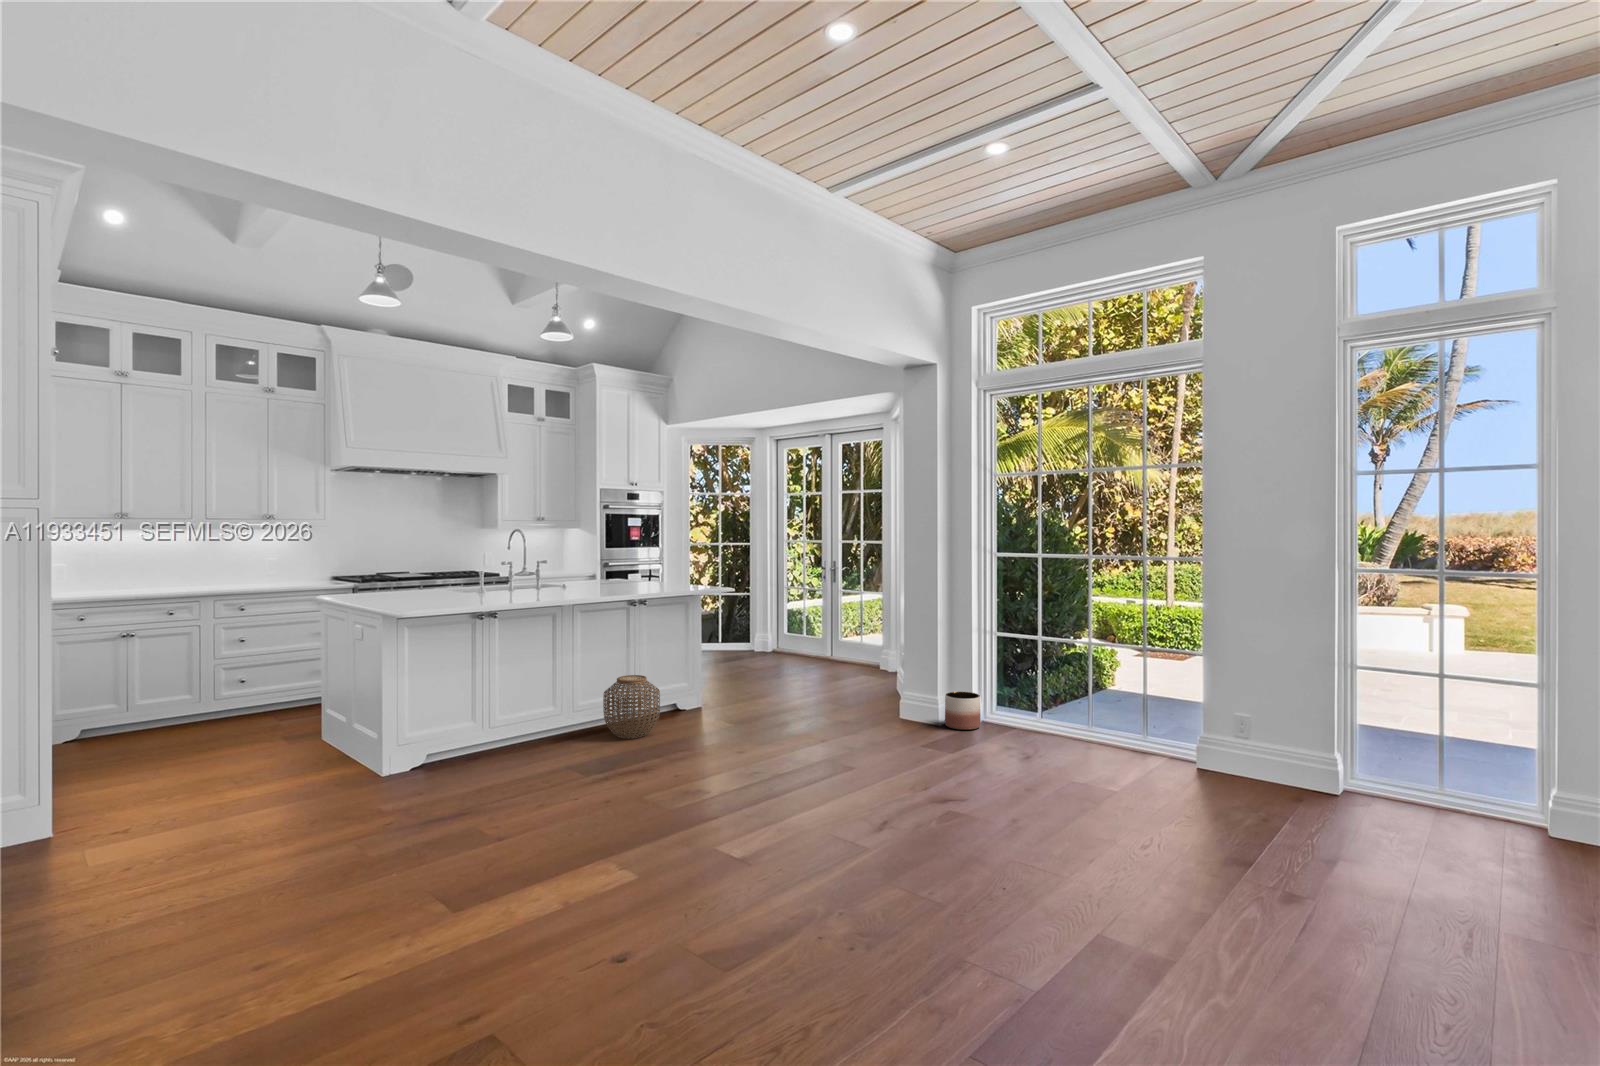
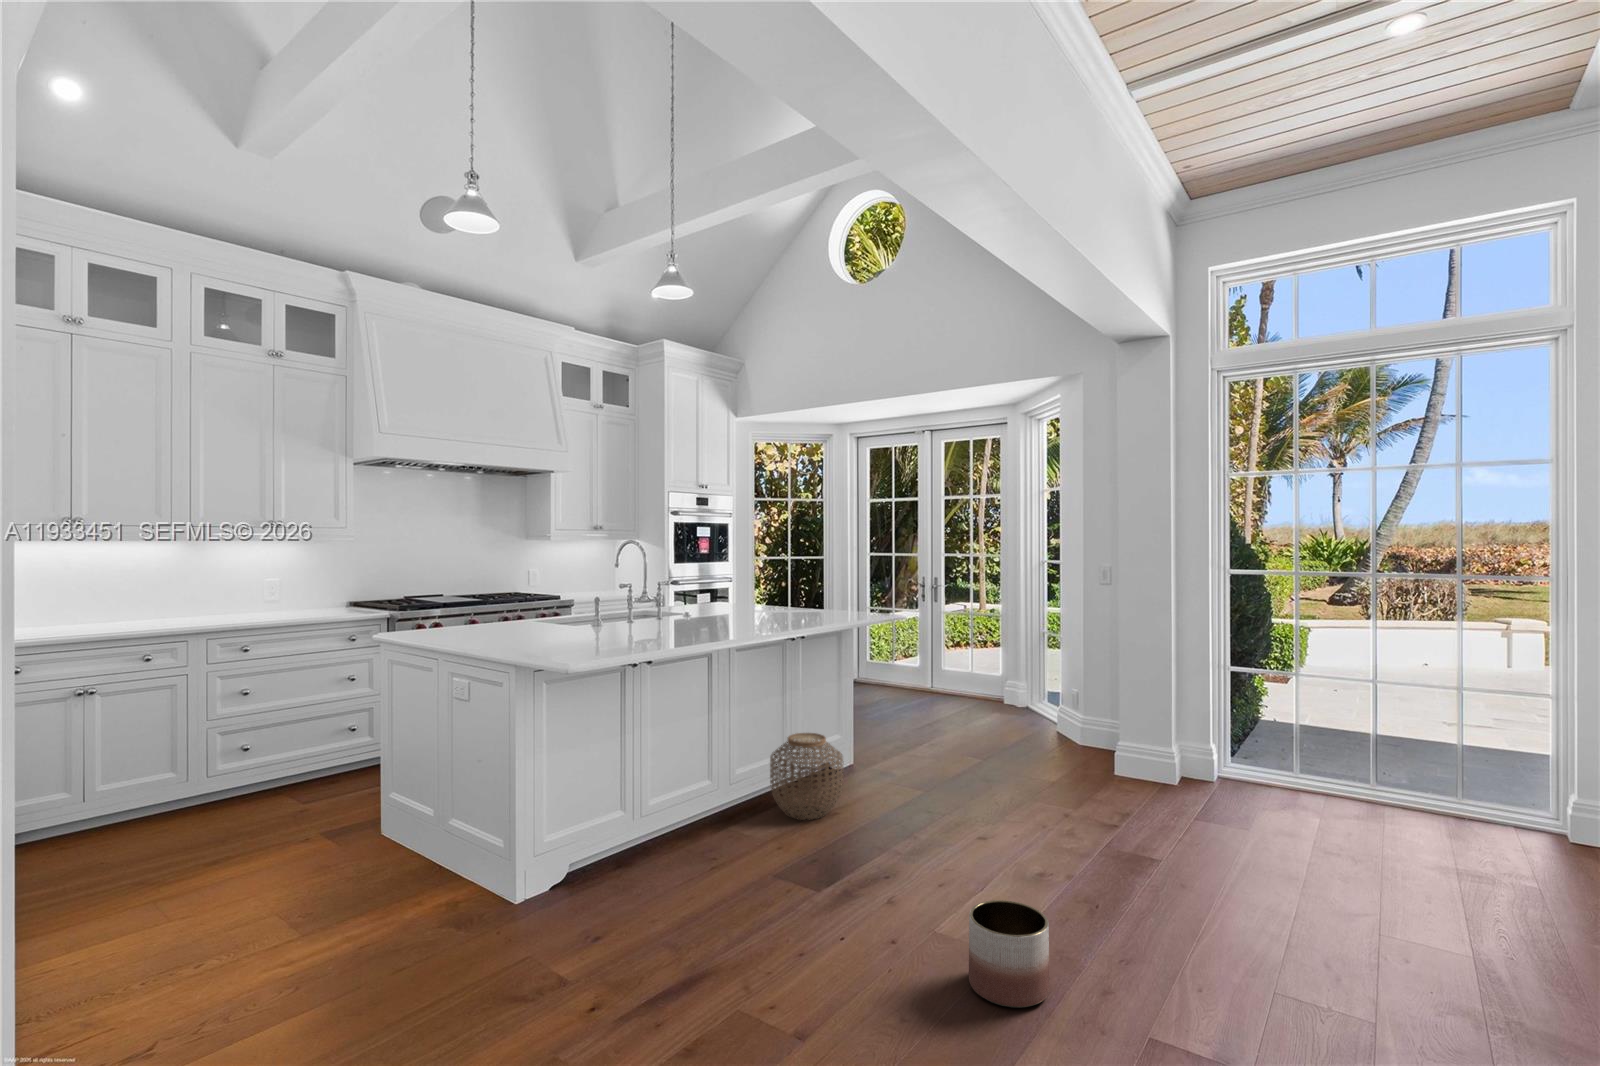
planter: present [945,692,981,730] -> present [969,900,1050,1008]

